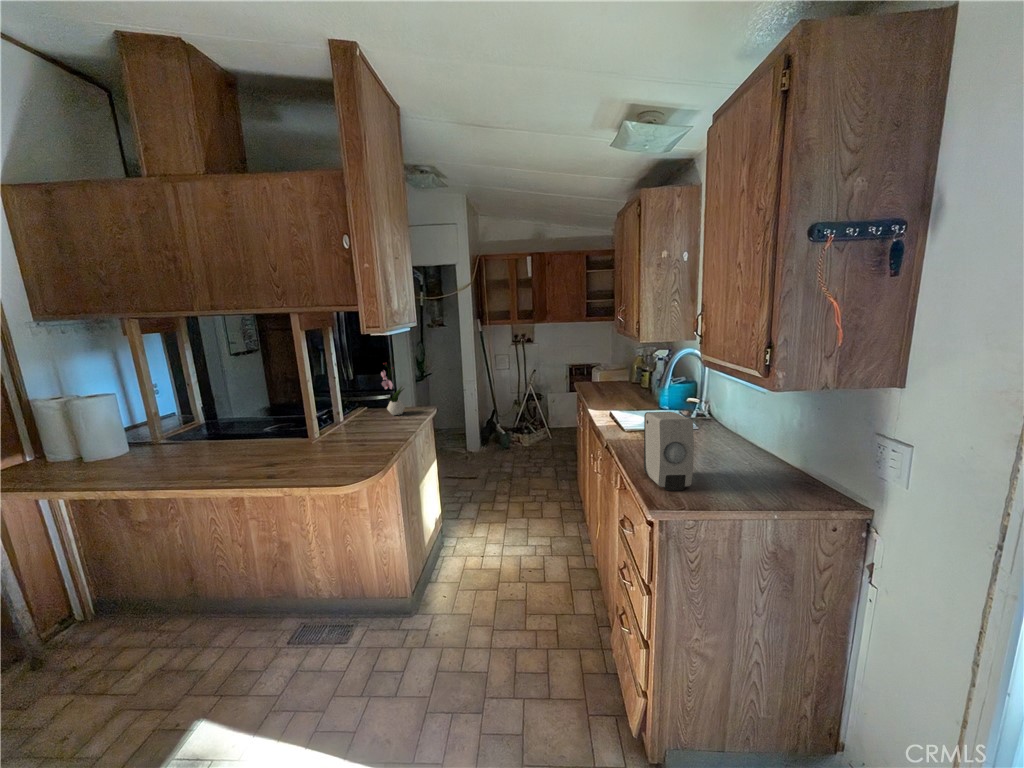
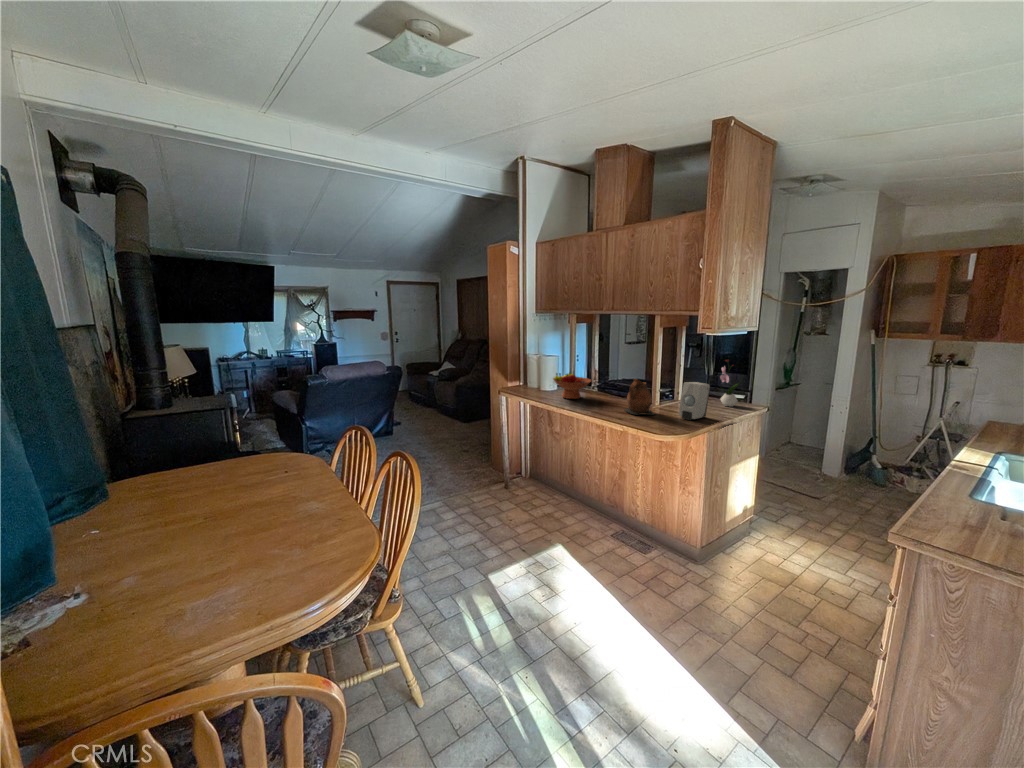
ceramic pitcher: none [266,410,319,463] -> present [625,379,654,415]
soap dispenser: present [644,412,694,491] -> present [679,382,710,420]
fruit bowl: none [106,421,195,468] -> present [553,373,591,399]

